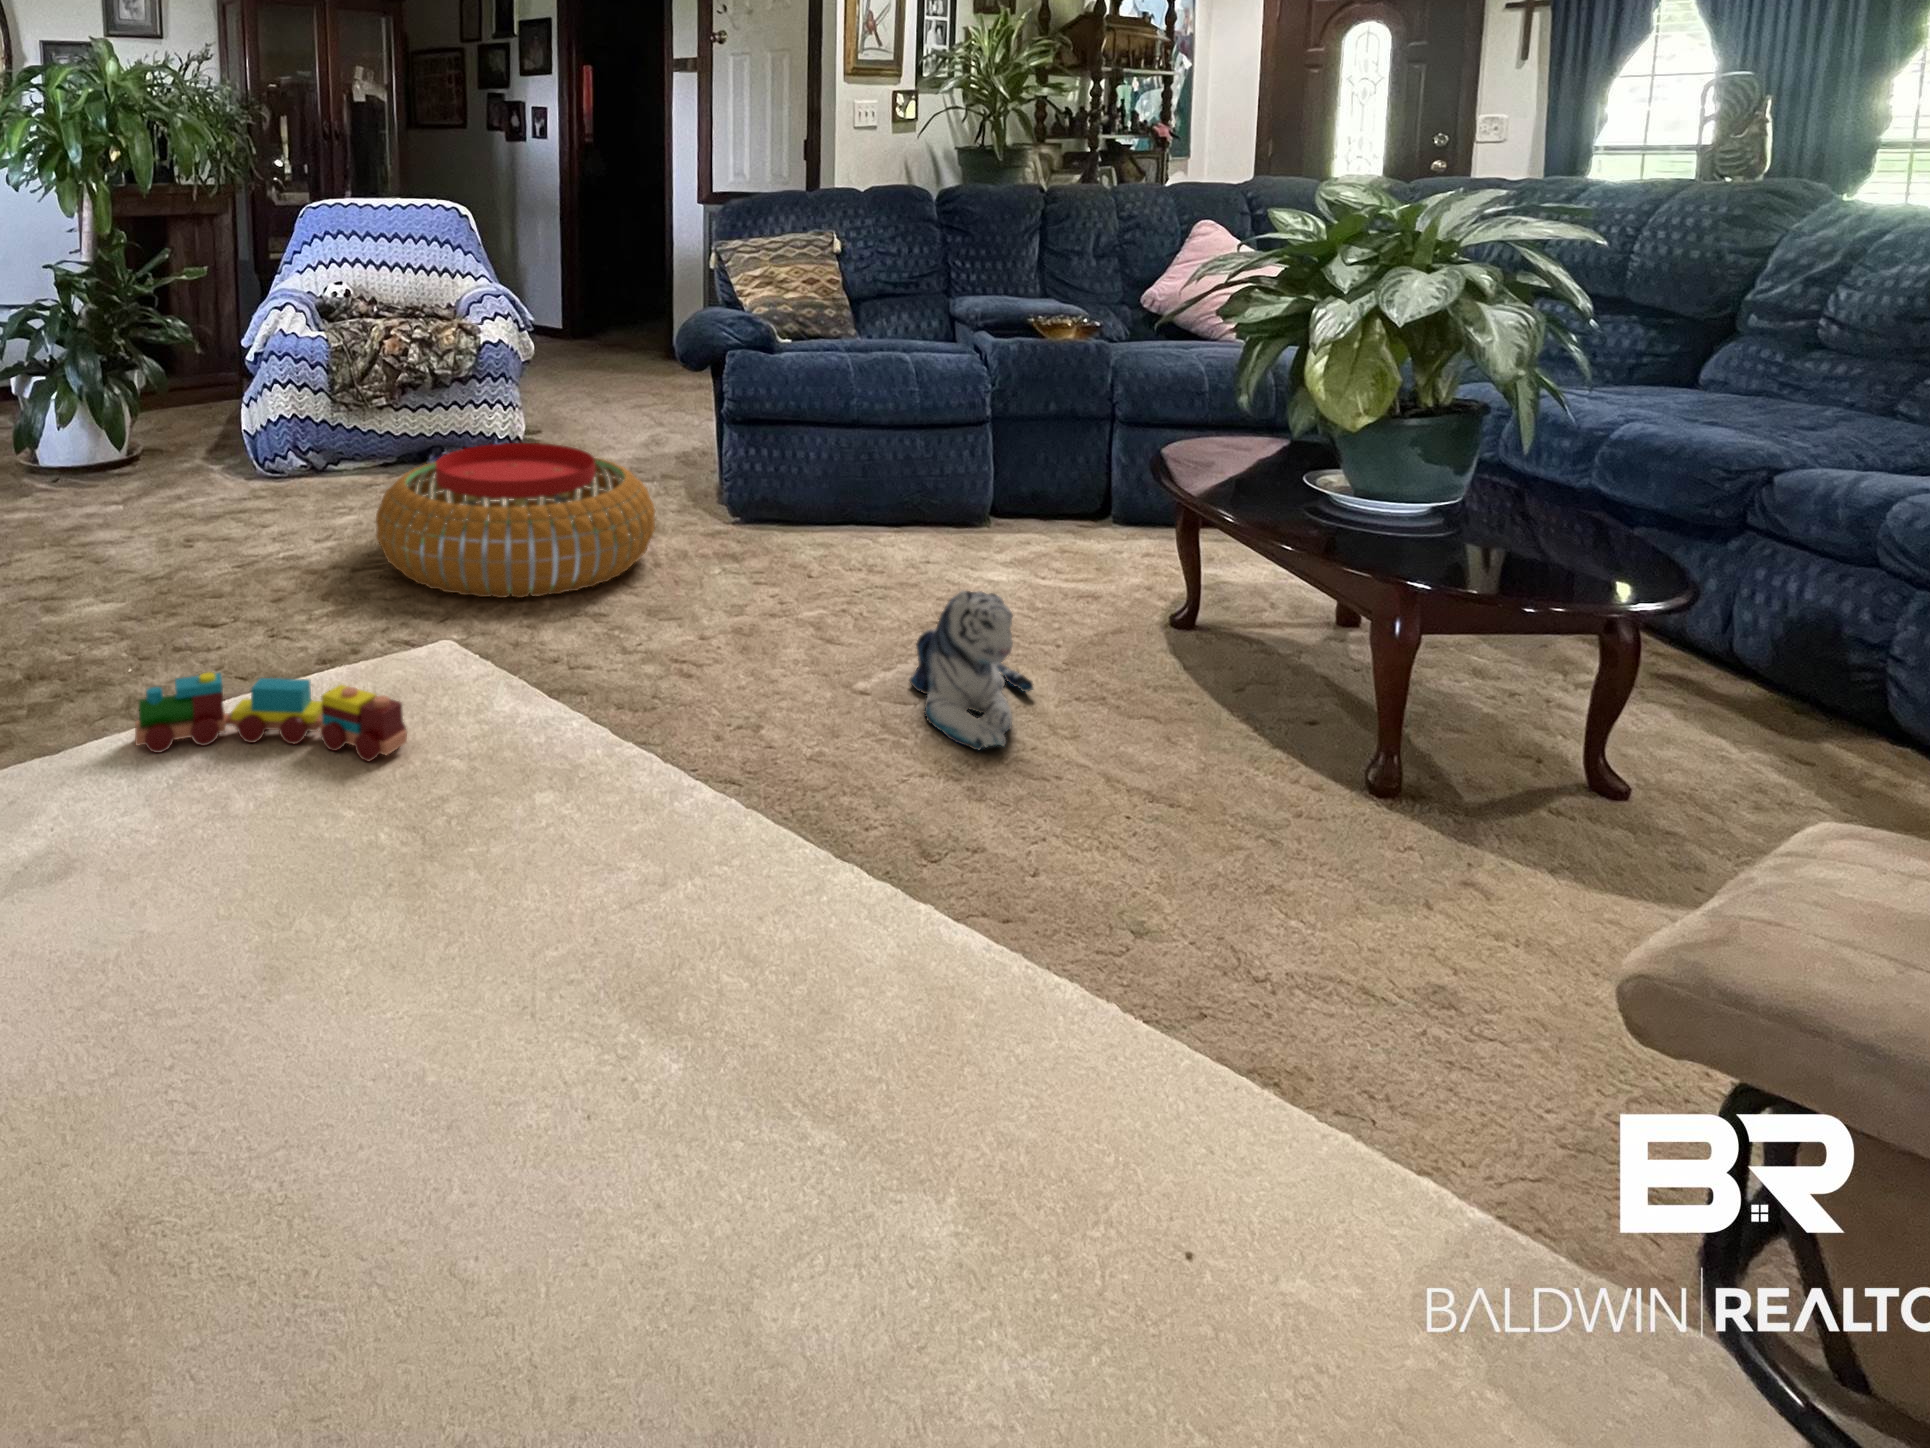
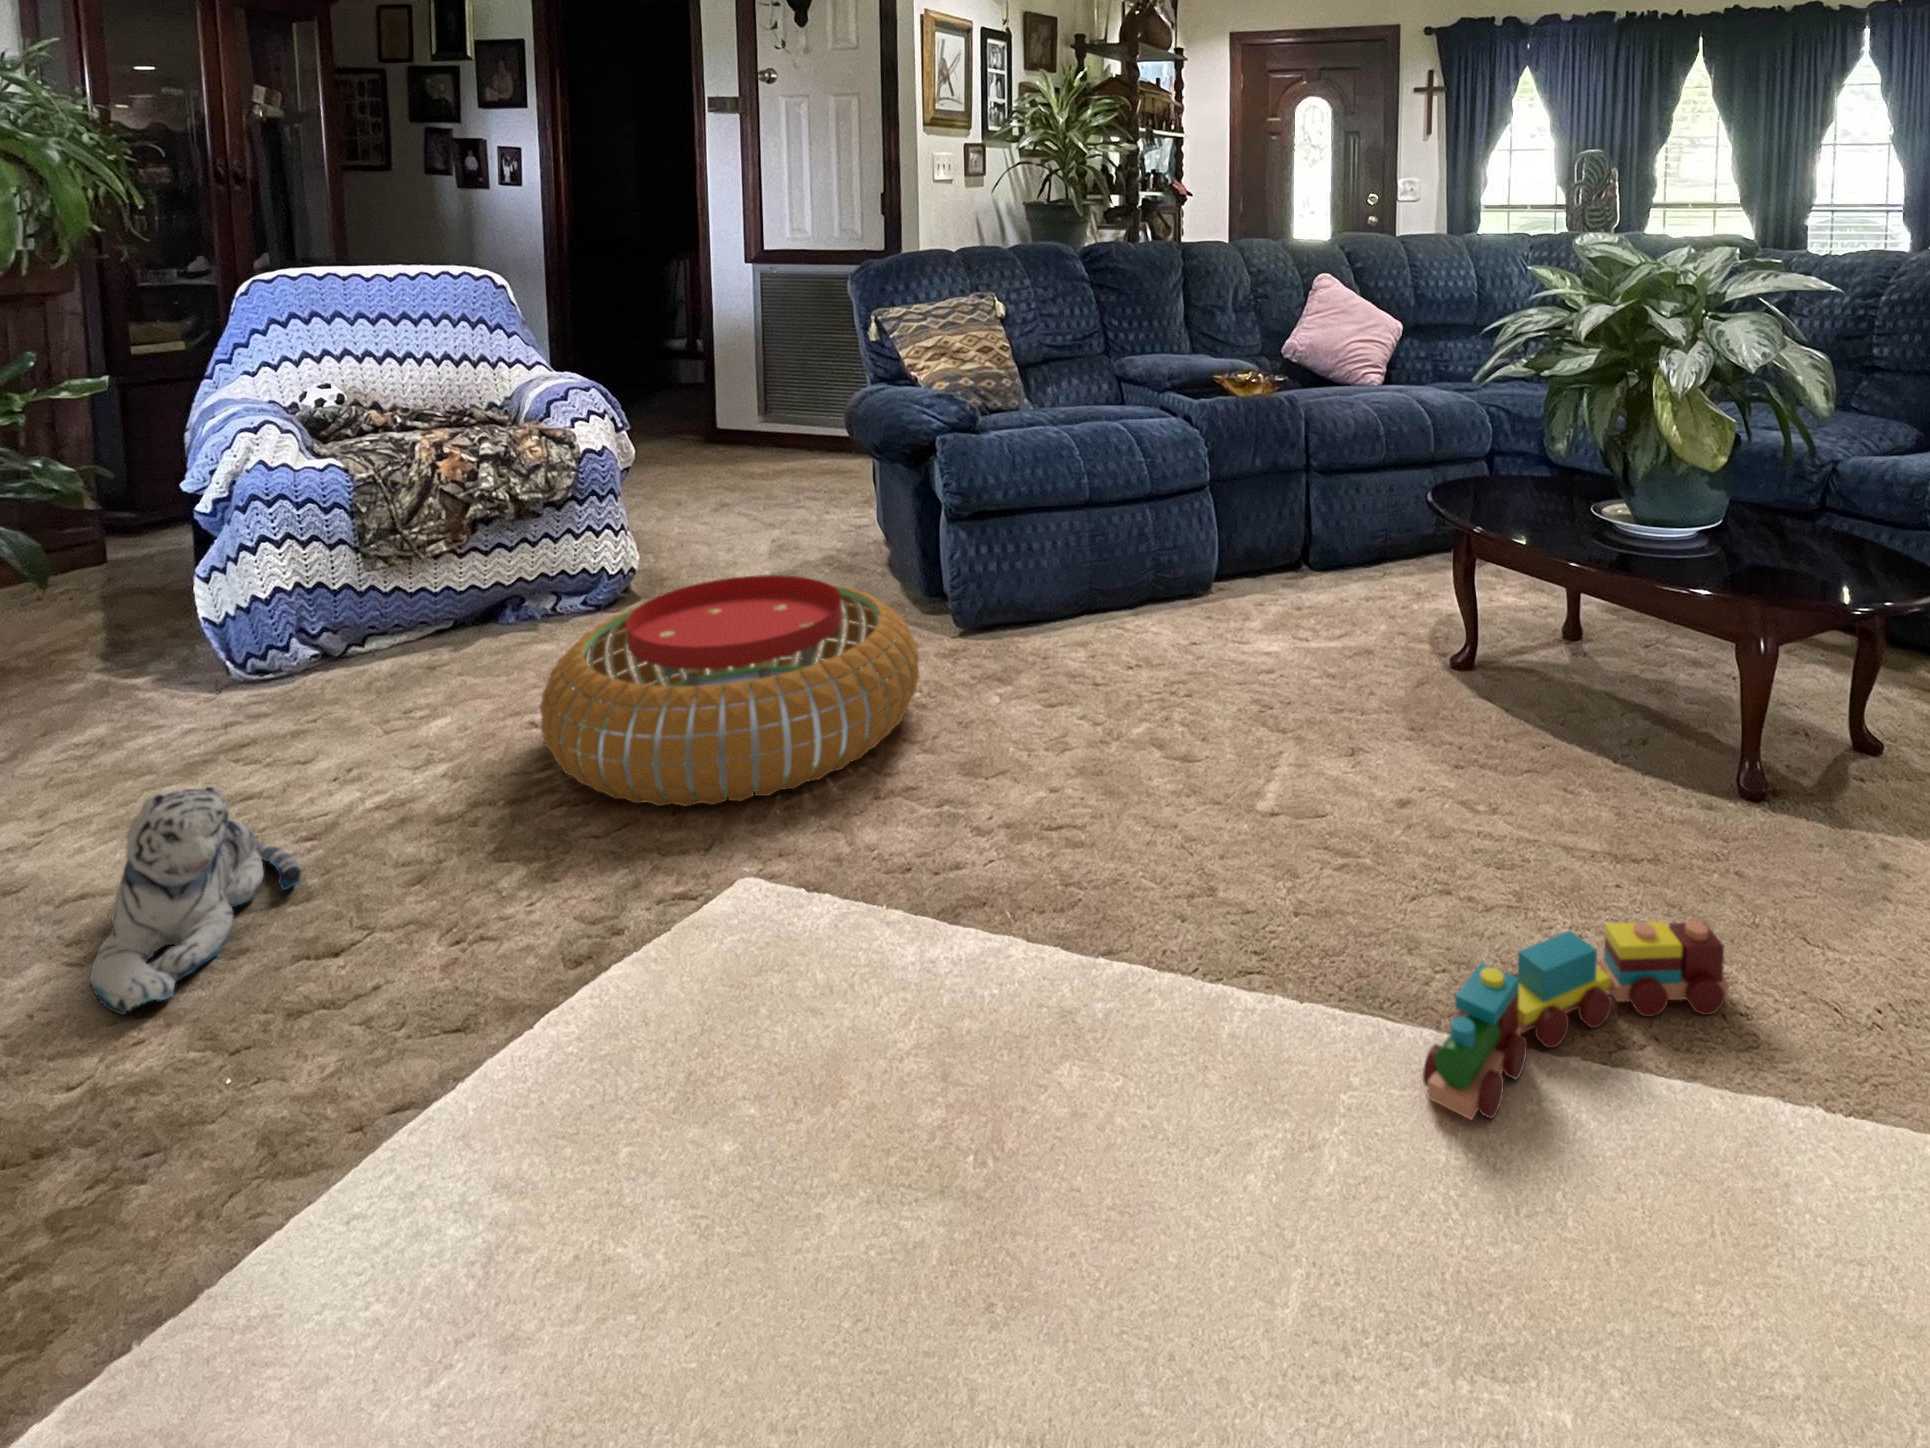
plush toy: present [909,591,1033,750] -> present [90,787,301,1014]
toy train: present [135,672,407,761] -> present [1423,921,1729,1119]

